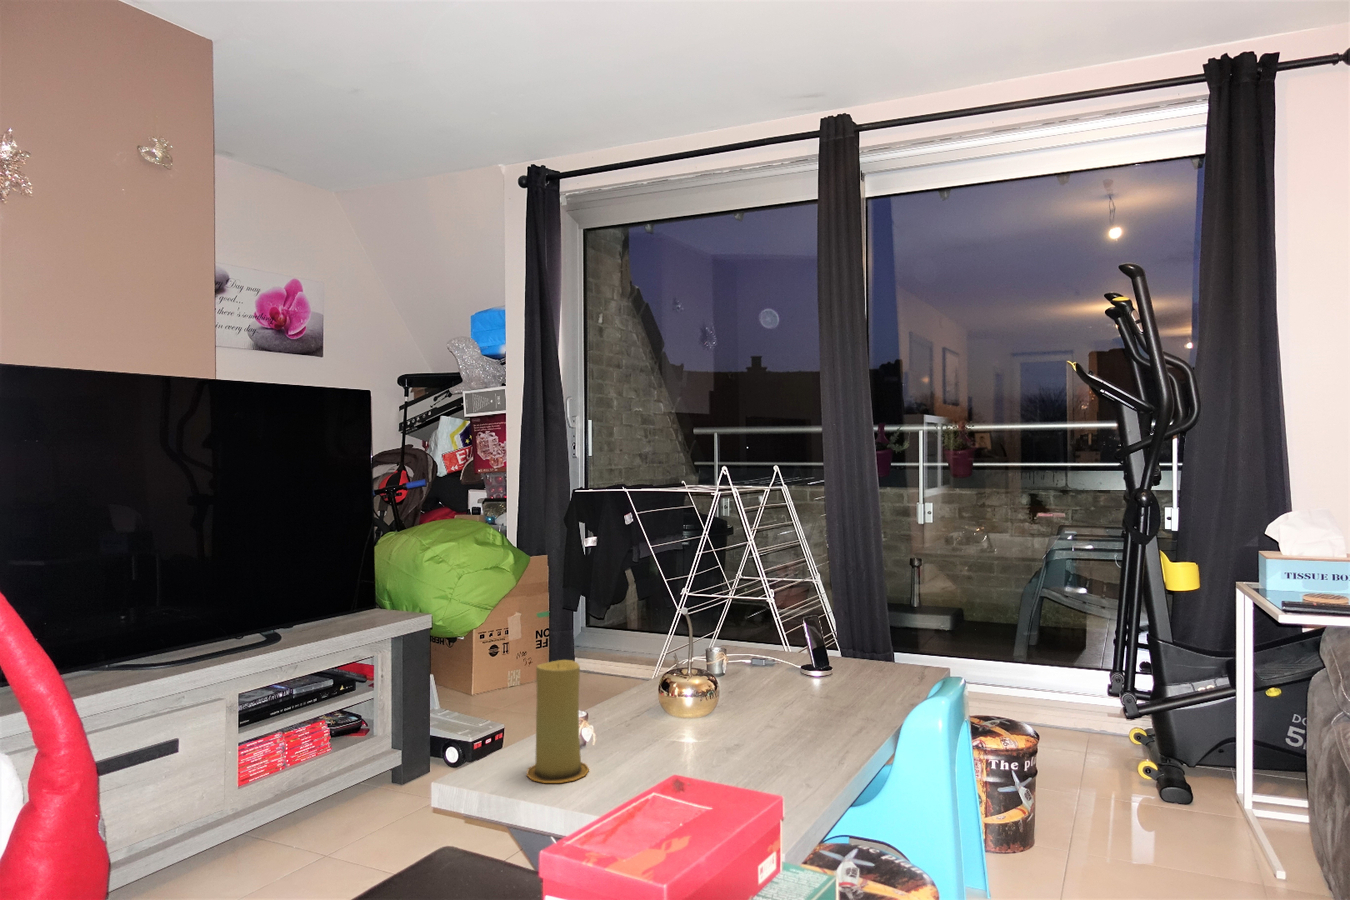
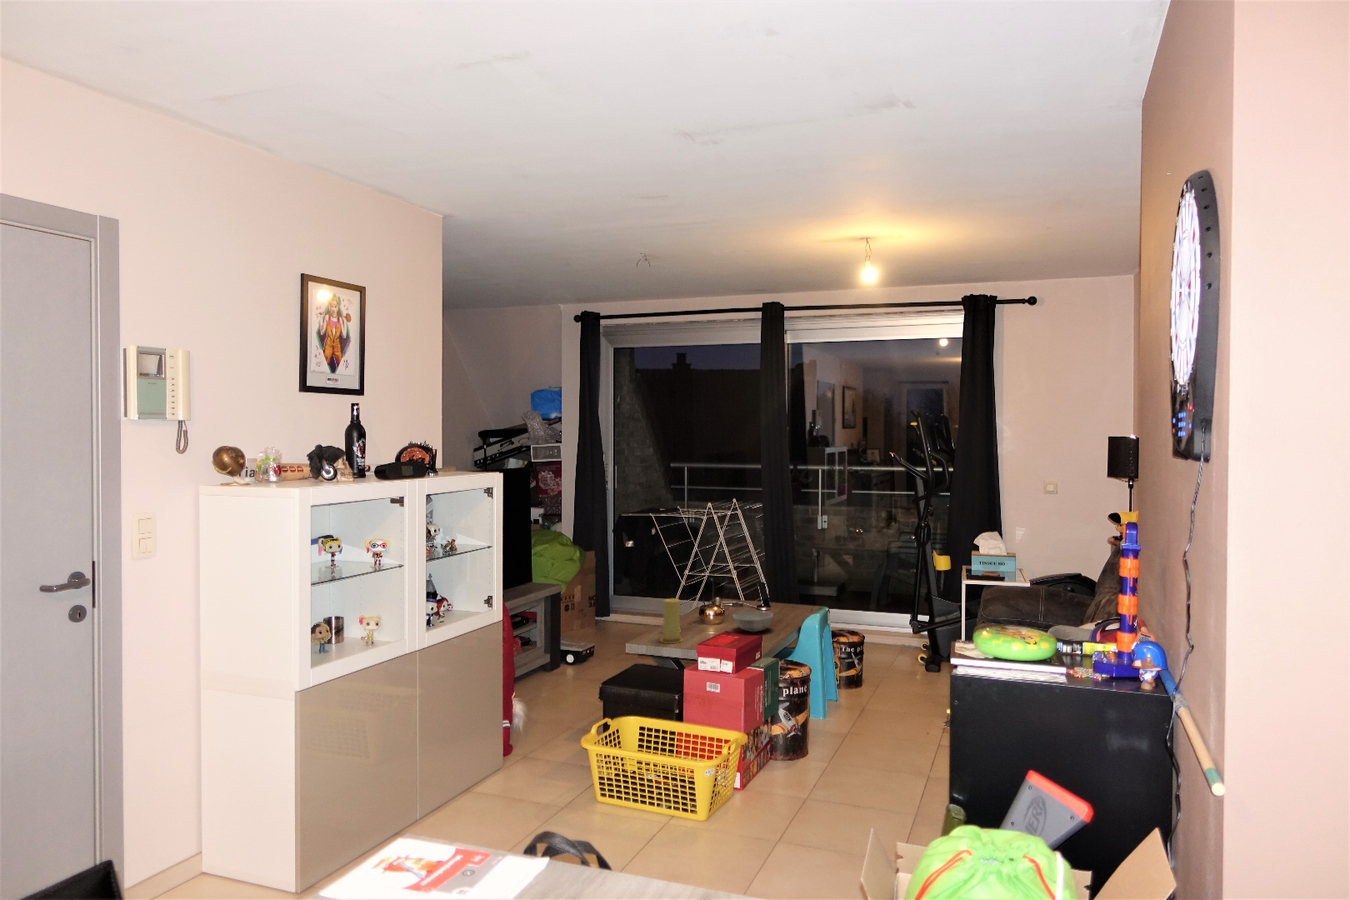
bowl: none [730,689,832,746] -> present [733,611,773,632]

